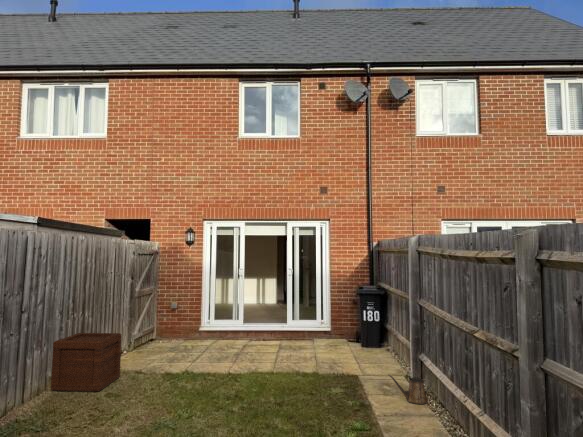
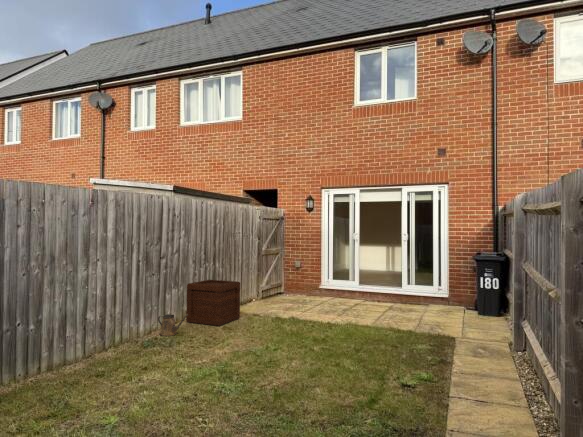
watering can: present [389,375,432,404] -> present [158,314,188,336]

